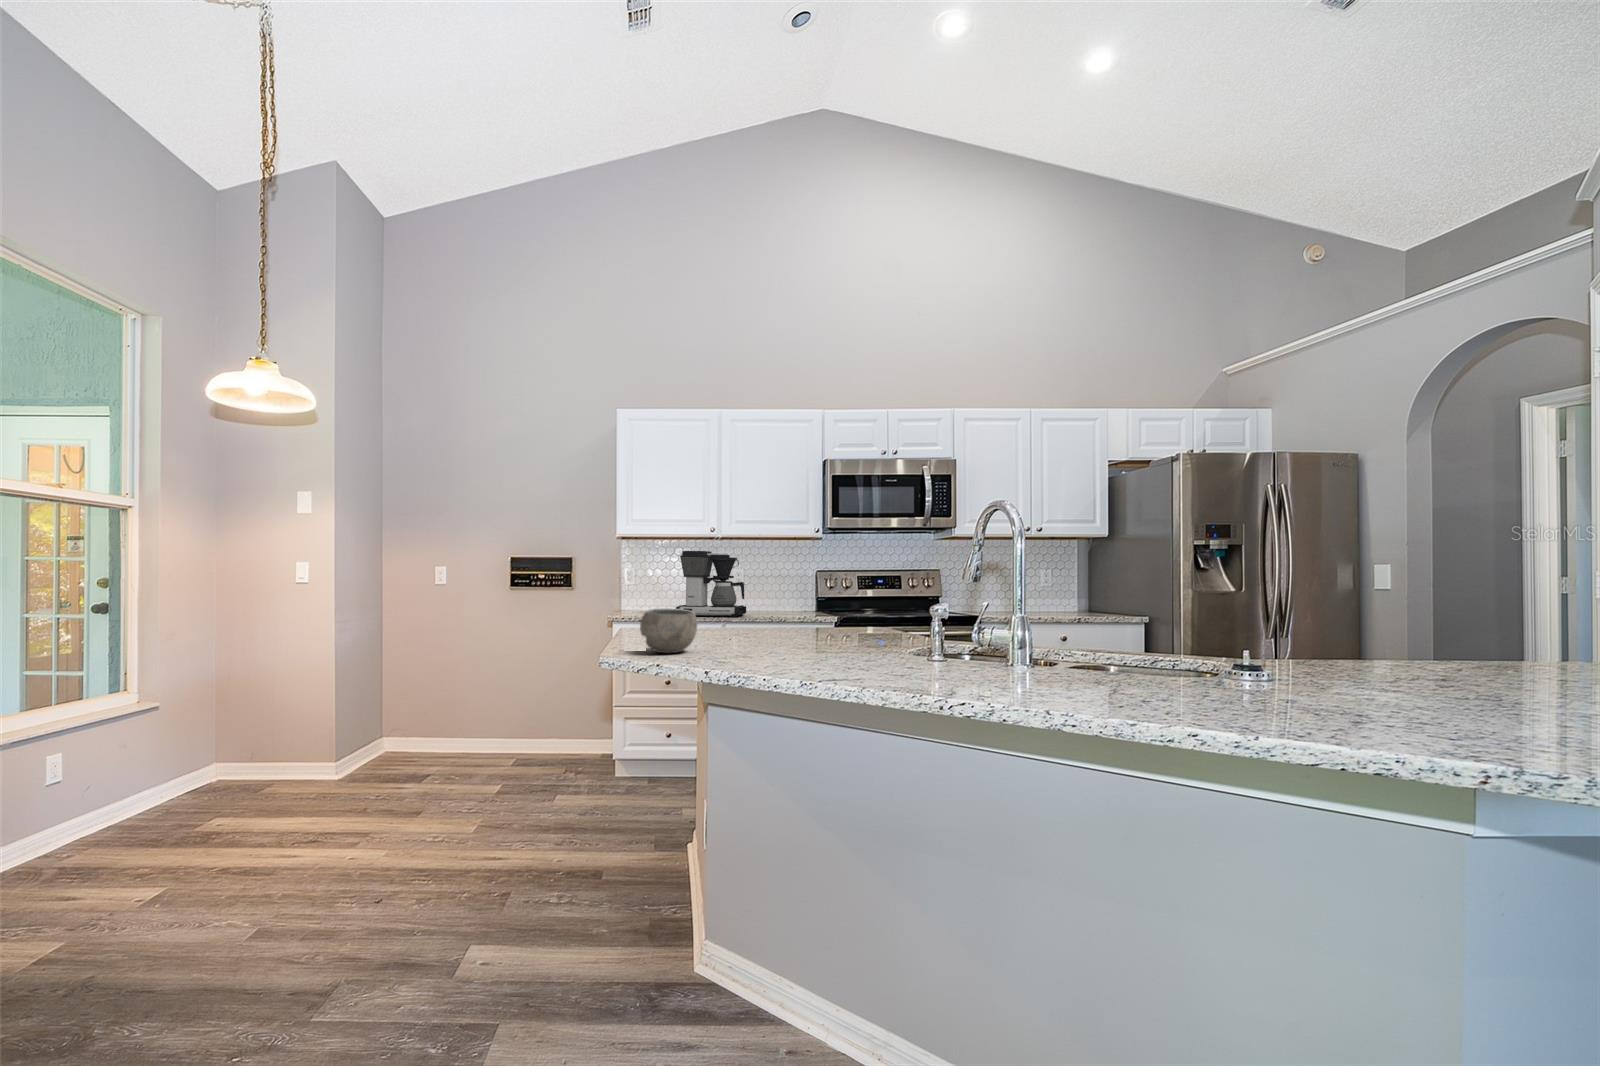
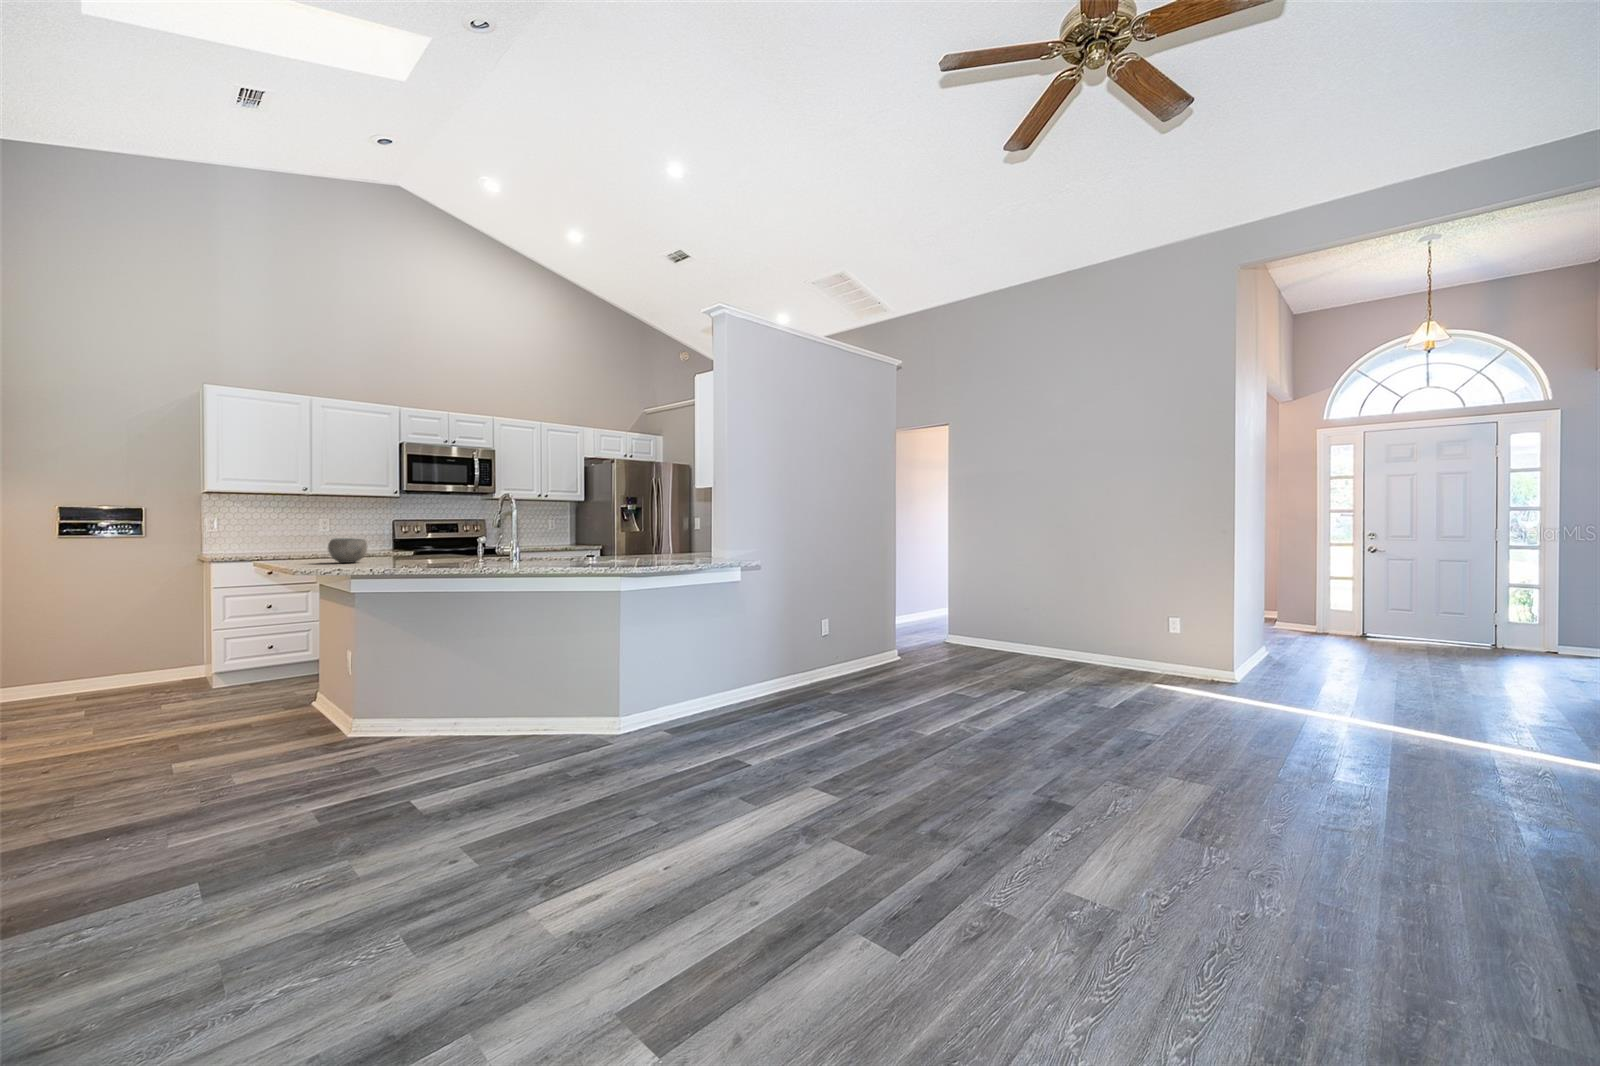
coffee maker: present [676,551,746,617] -> none [266,504,329,554]

